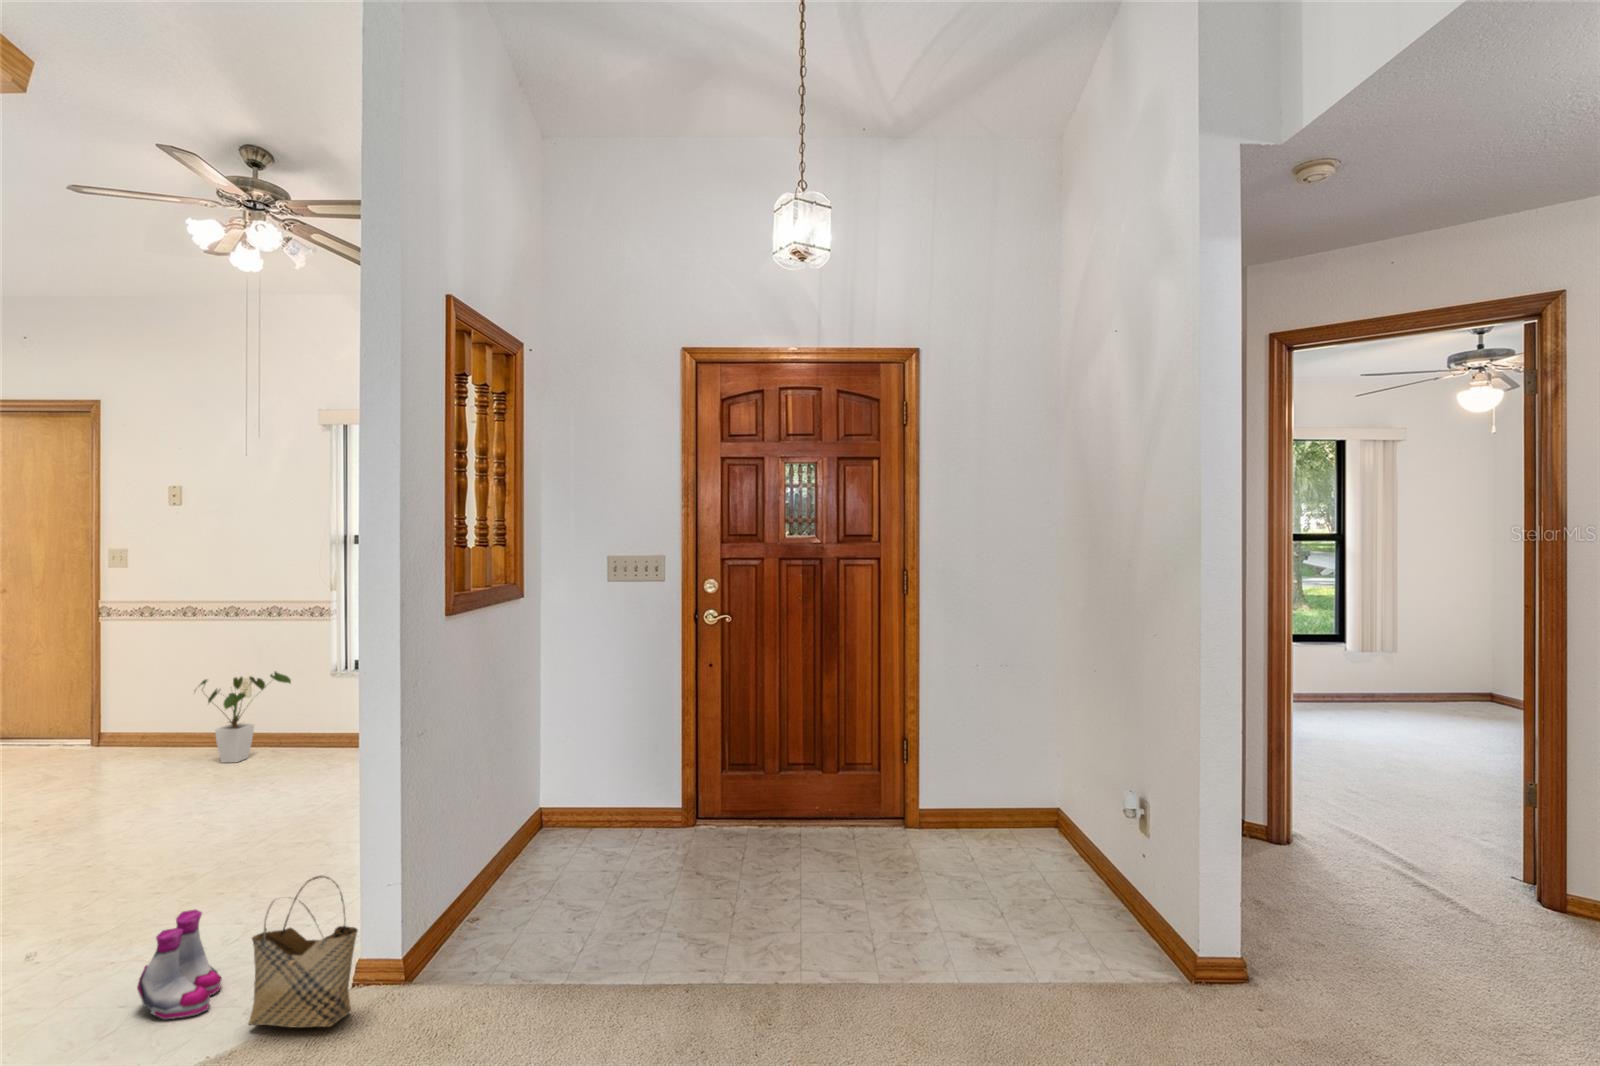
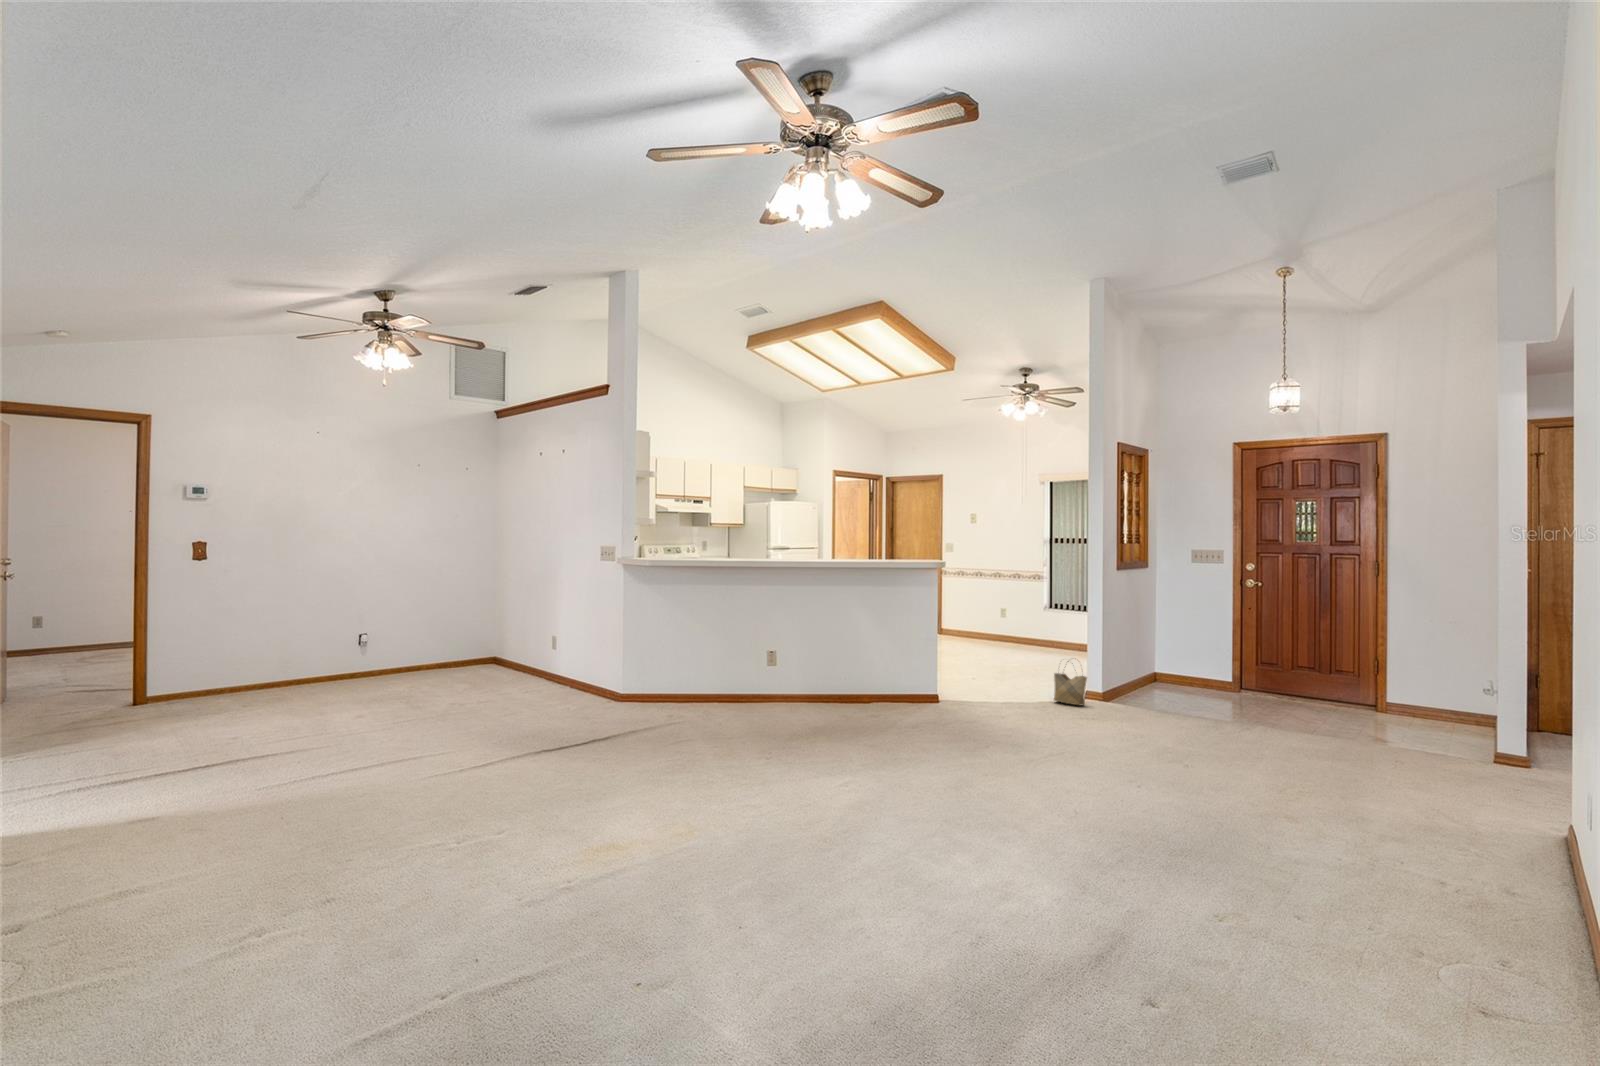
house plant: present [199,672,291,763] -> none [986,607,1025,650]
boots: present [137,910,221,1019] -> none [1017,667,1040,698]

